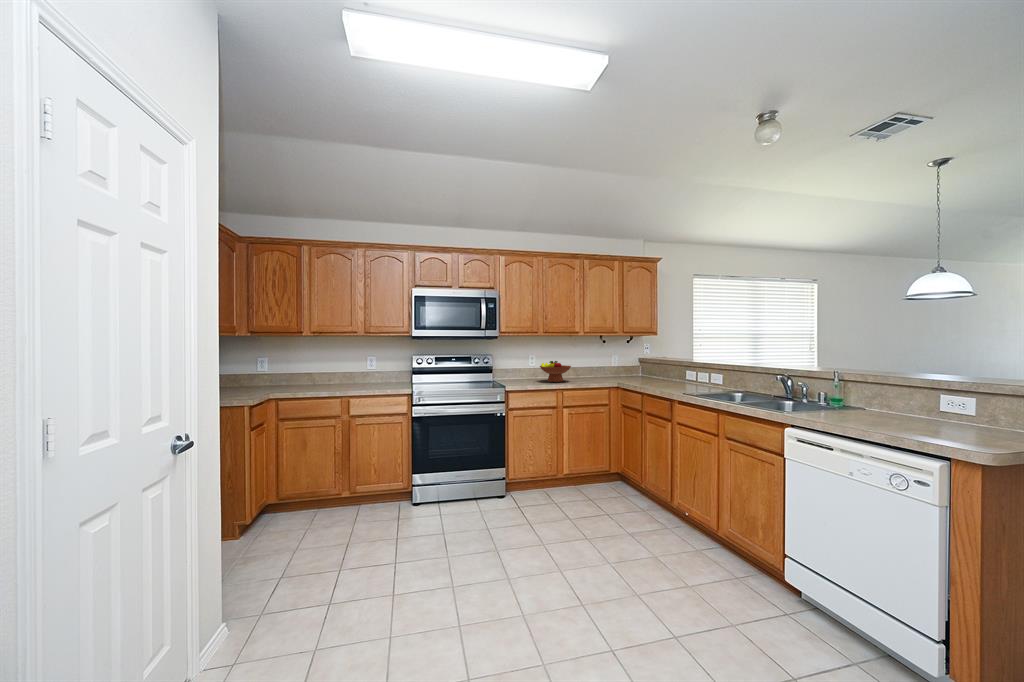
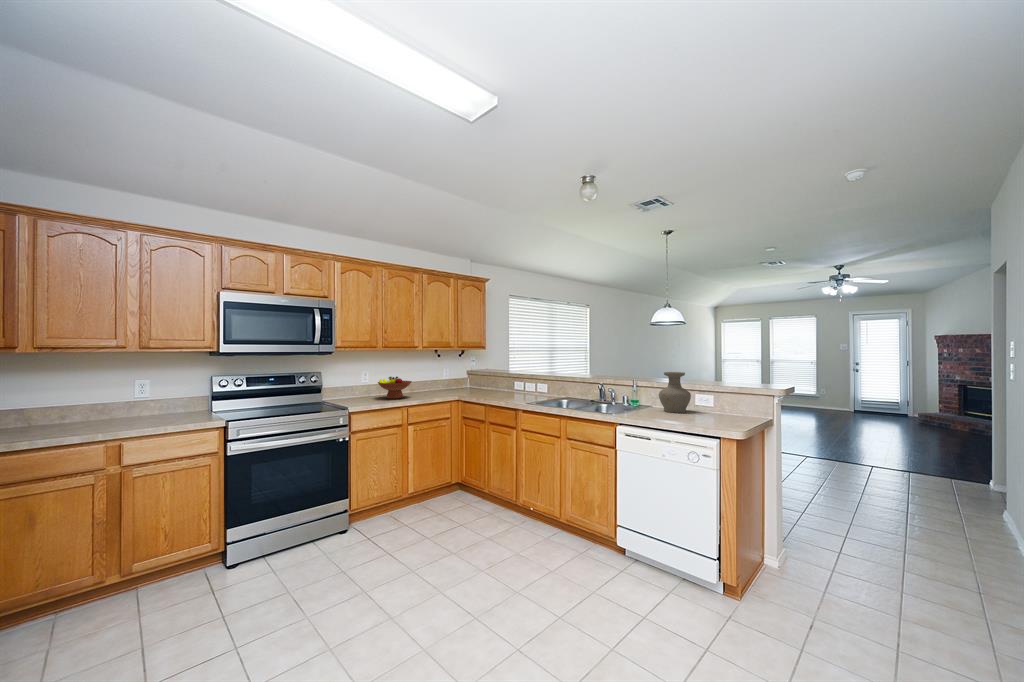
vase: none [868,361,927,420] -> present [659,372,691,413]

